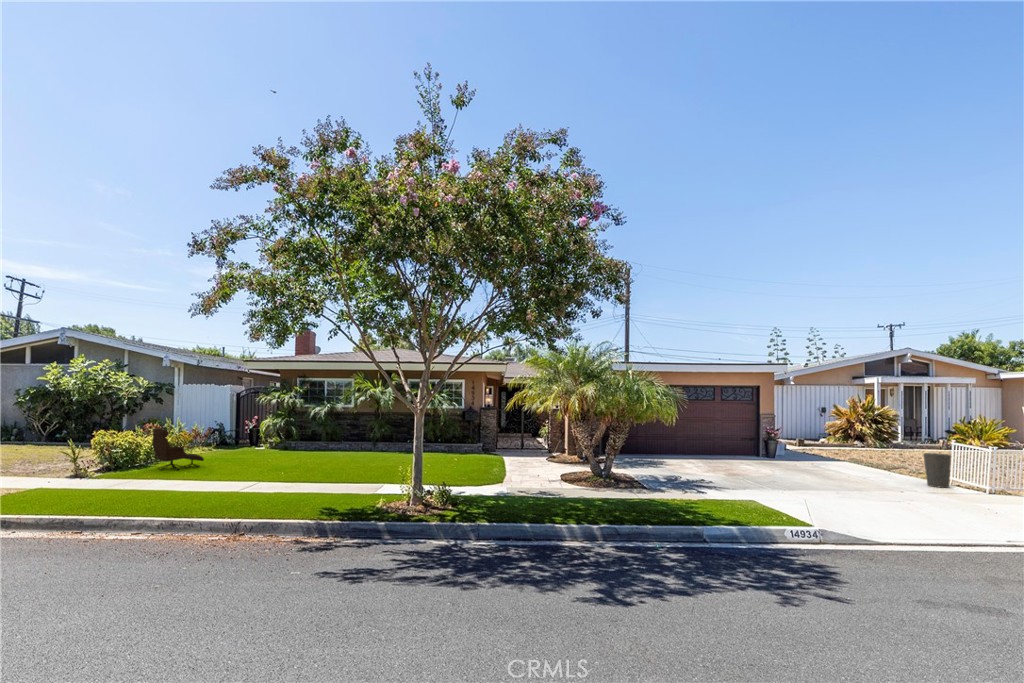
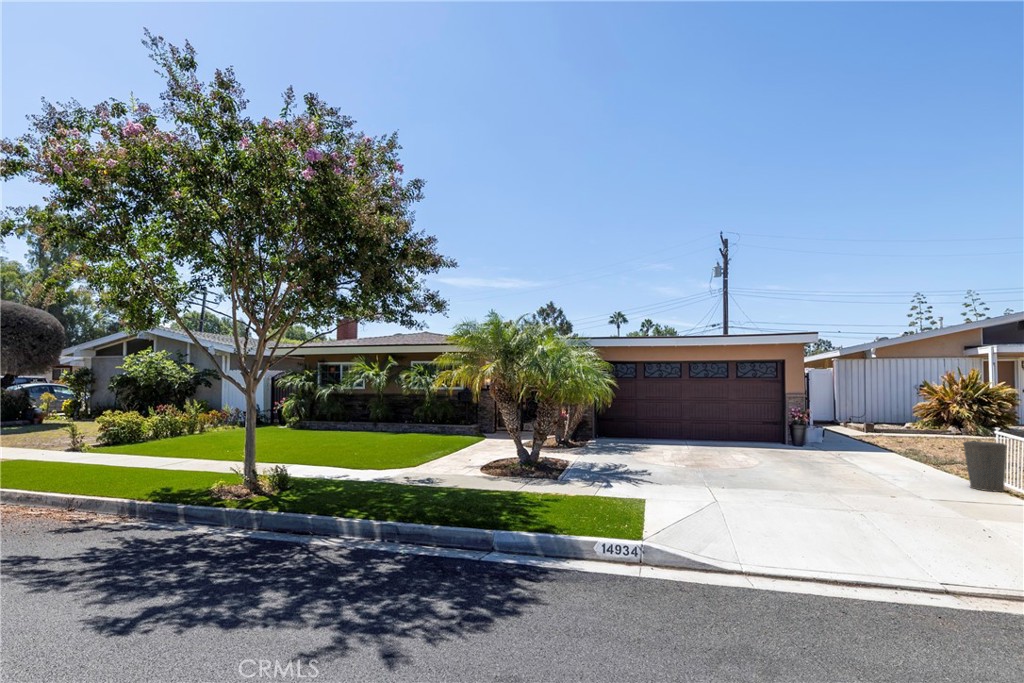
lounge chair: present [152,428,204,470] -> none [127,407,175,445]

